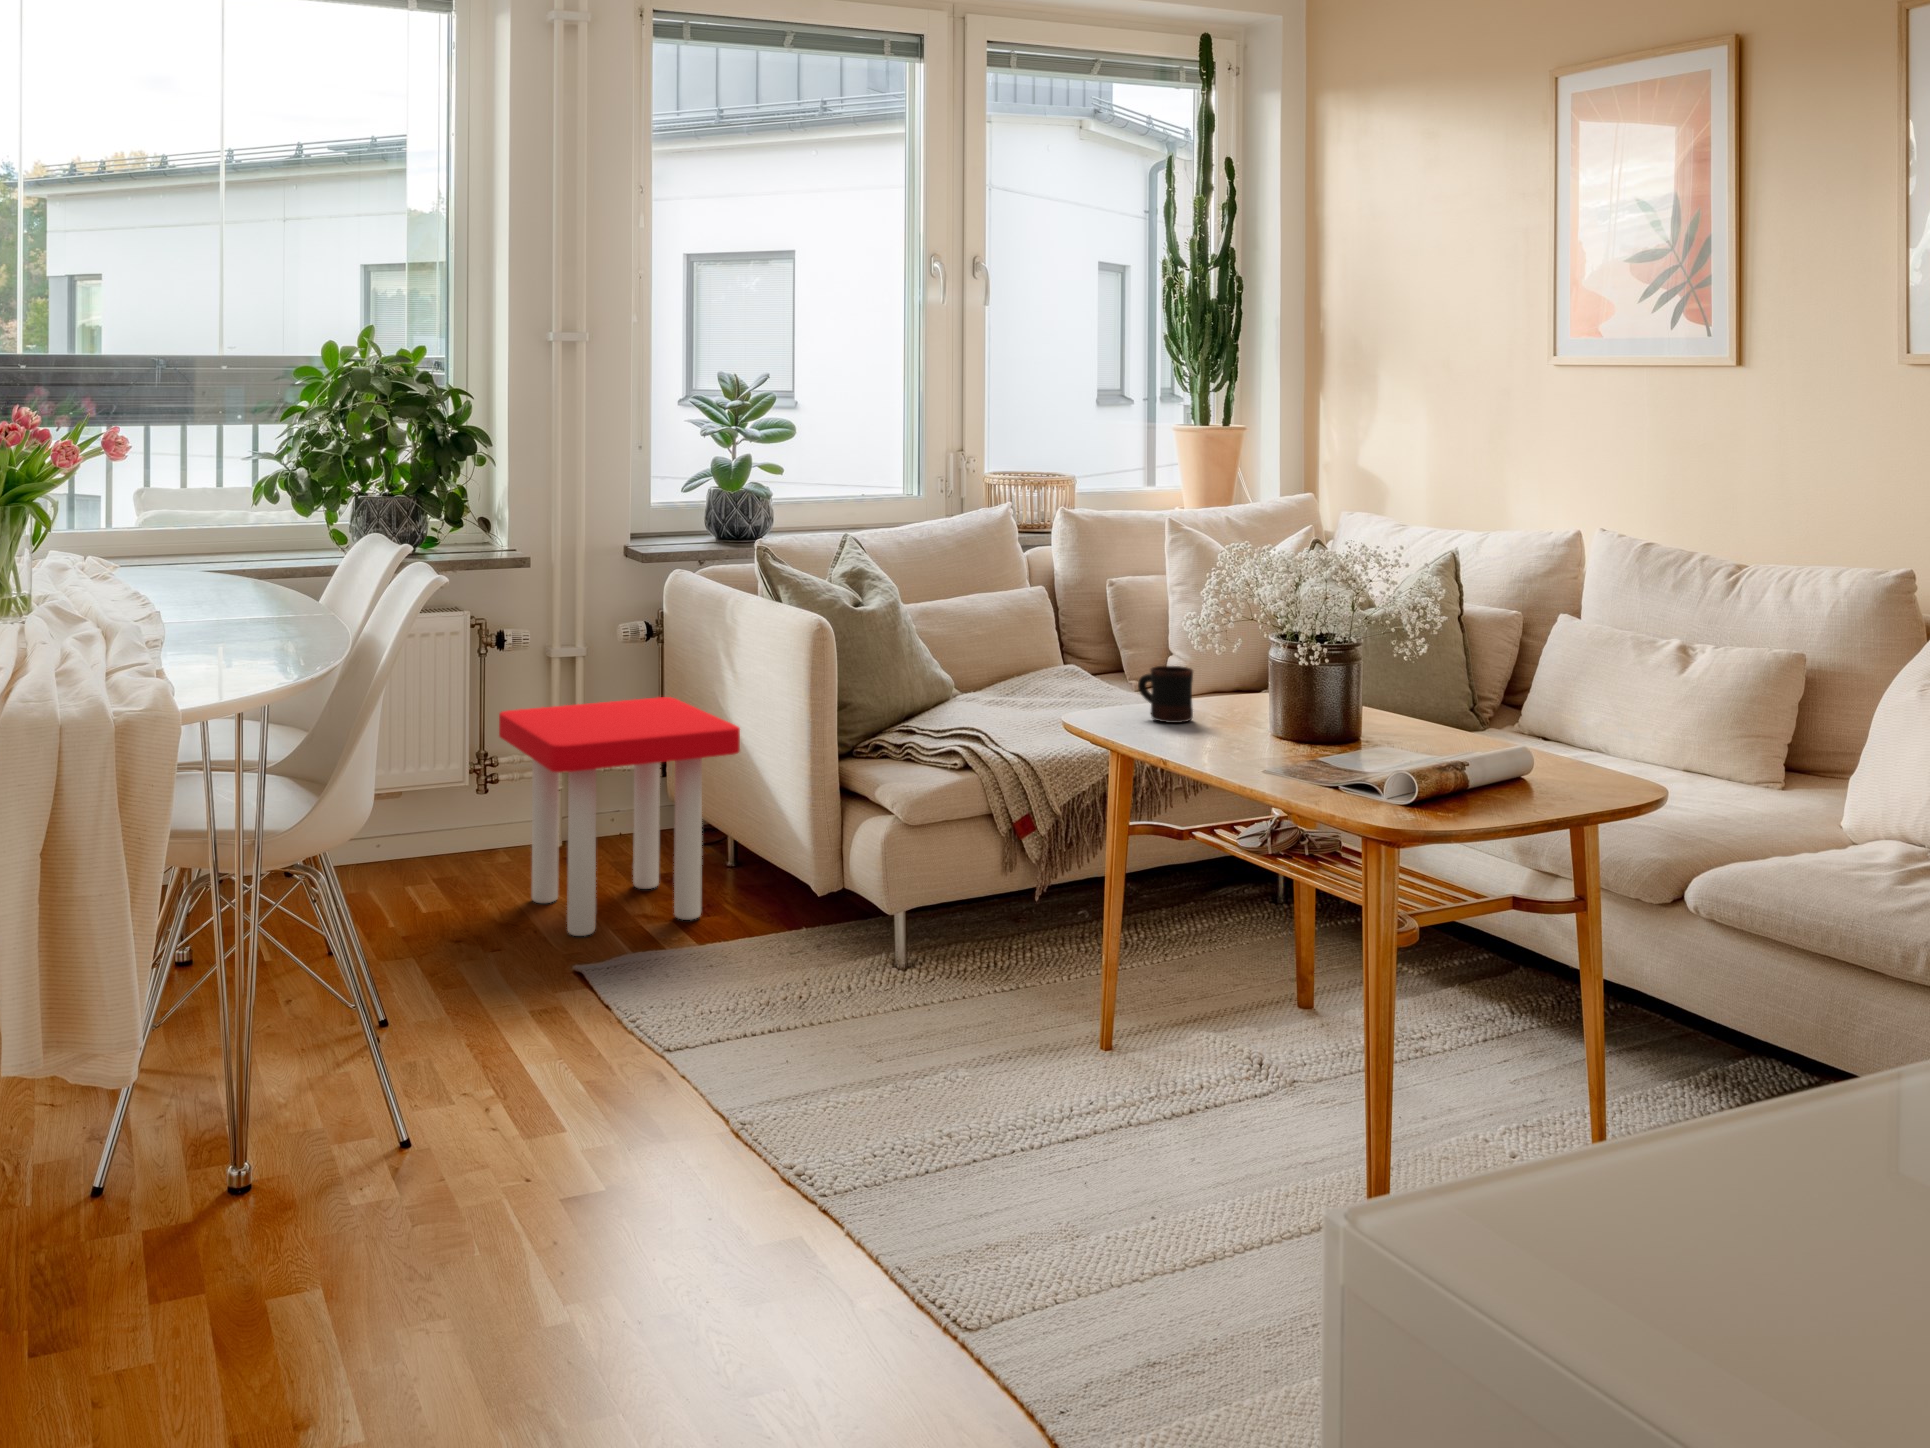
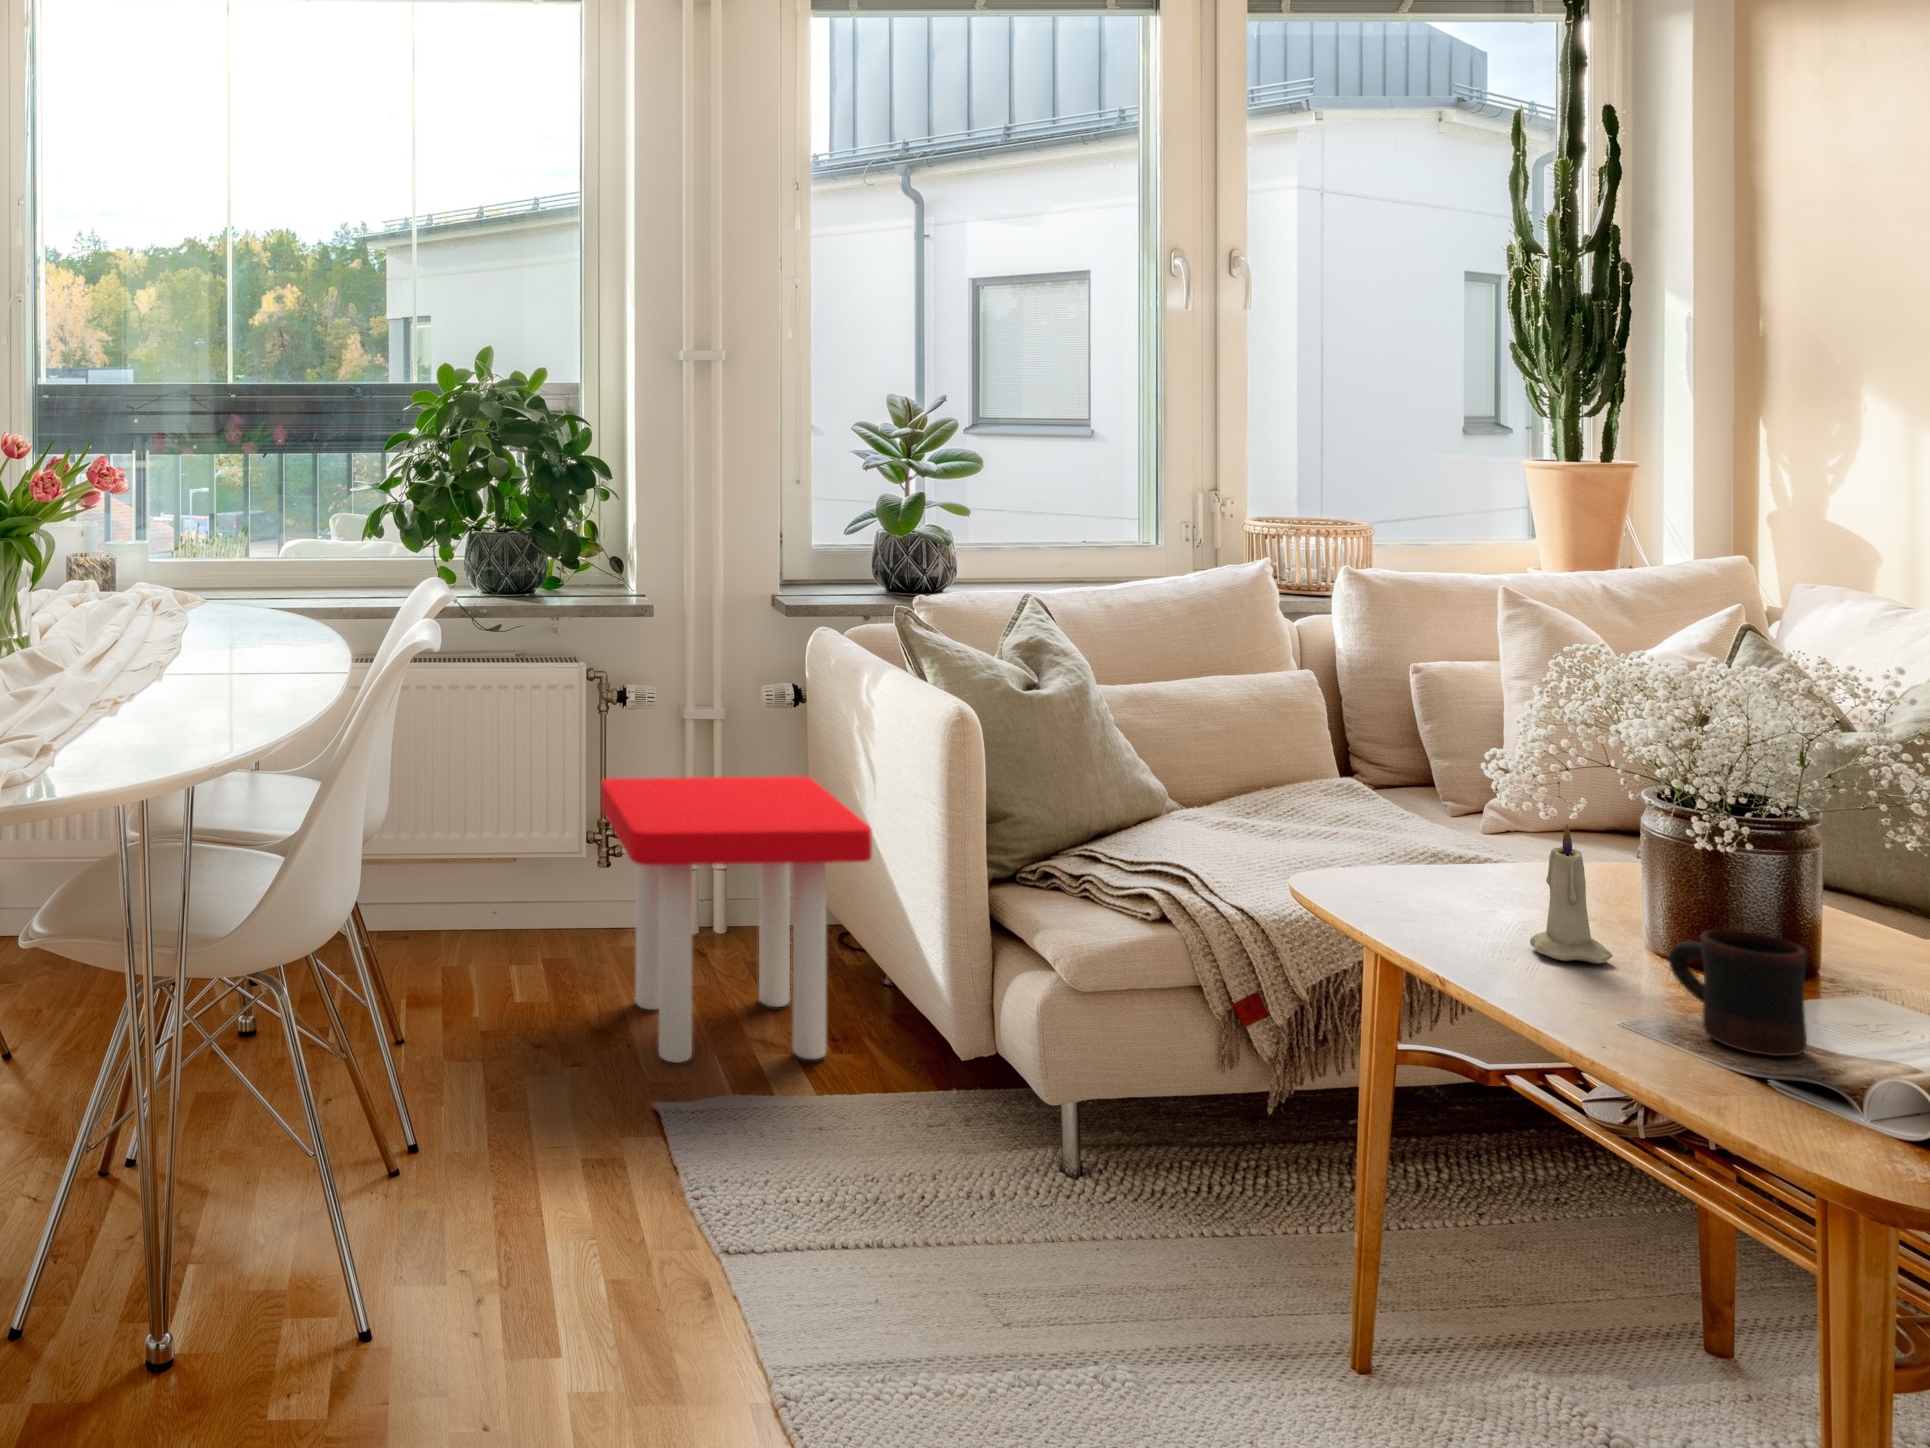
candle: none [1211,658,1256,743] -> present [1530,825,1612,964]
mug: present [1138,666,1193,723] -> present [1669,930,1807,1056]

